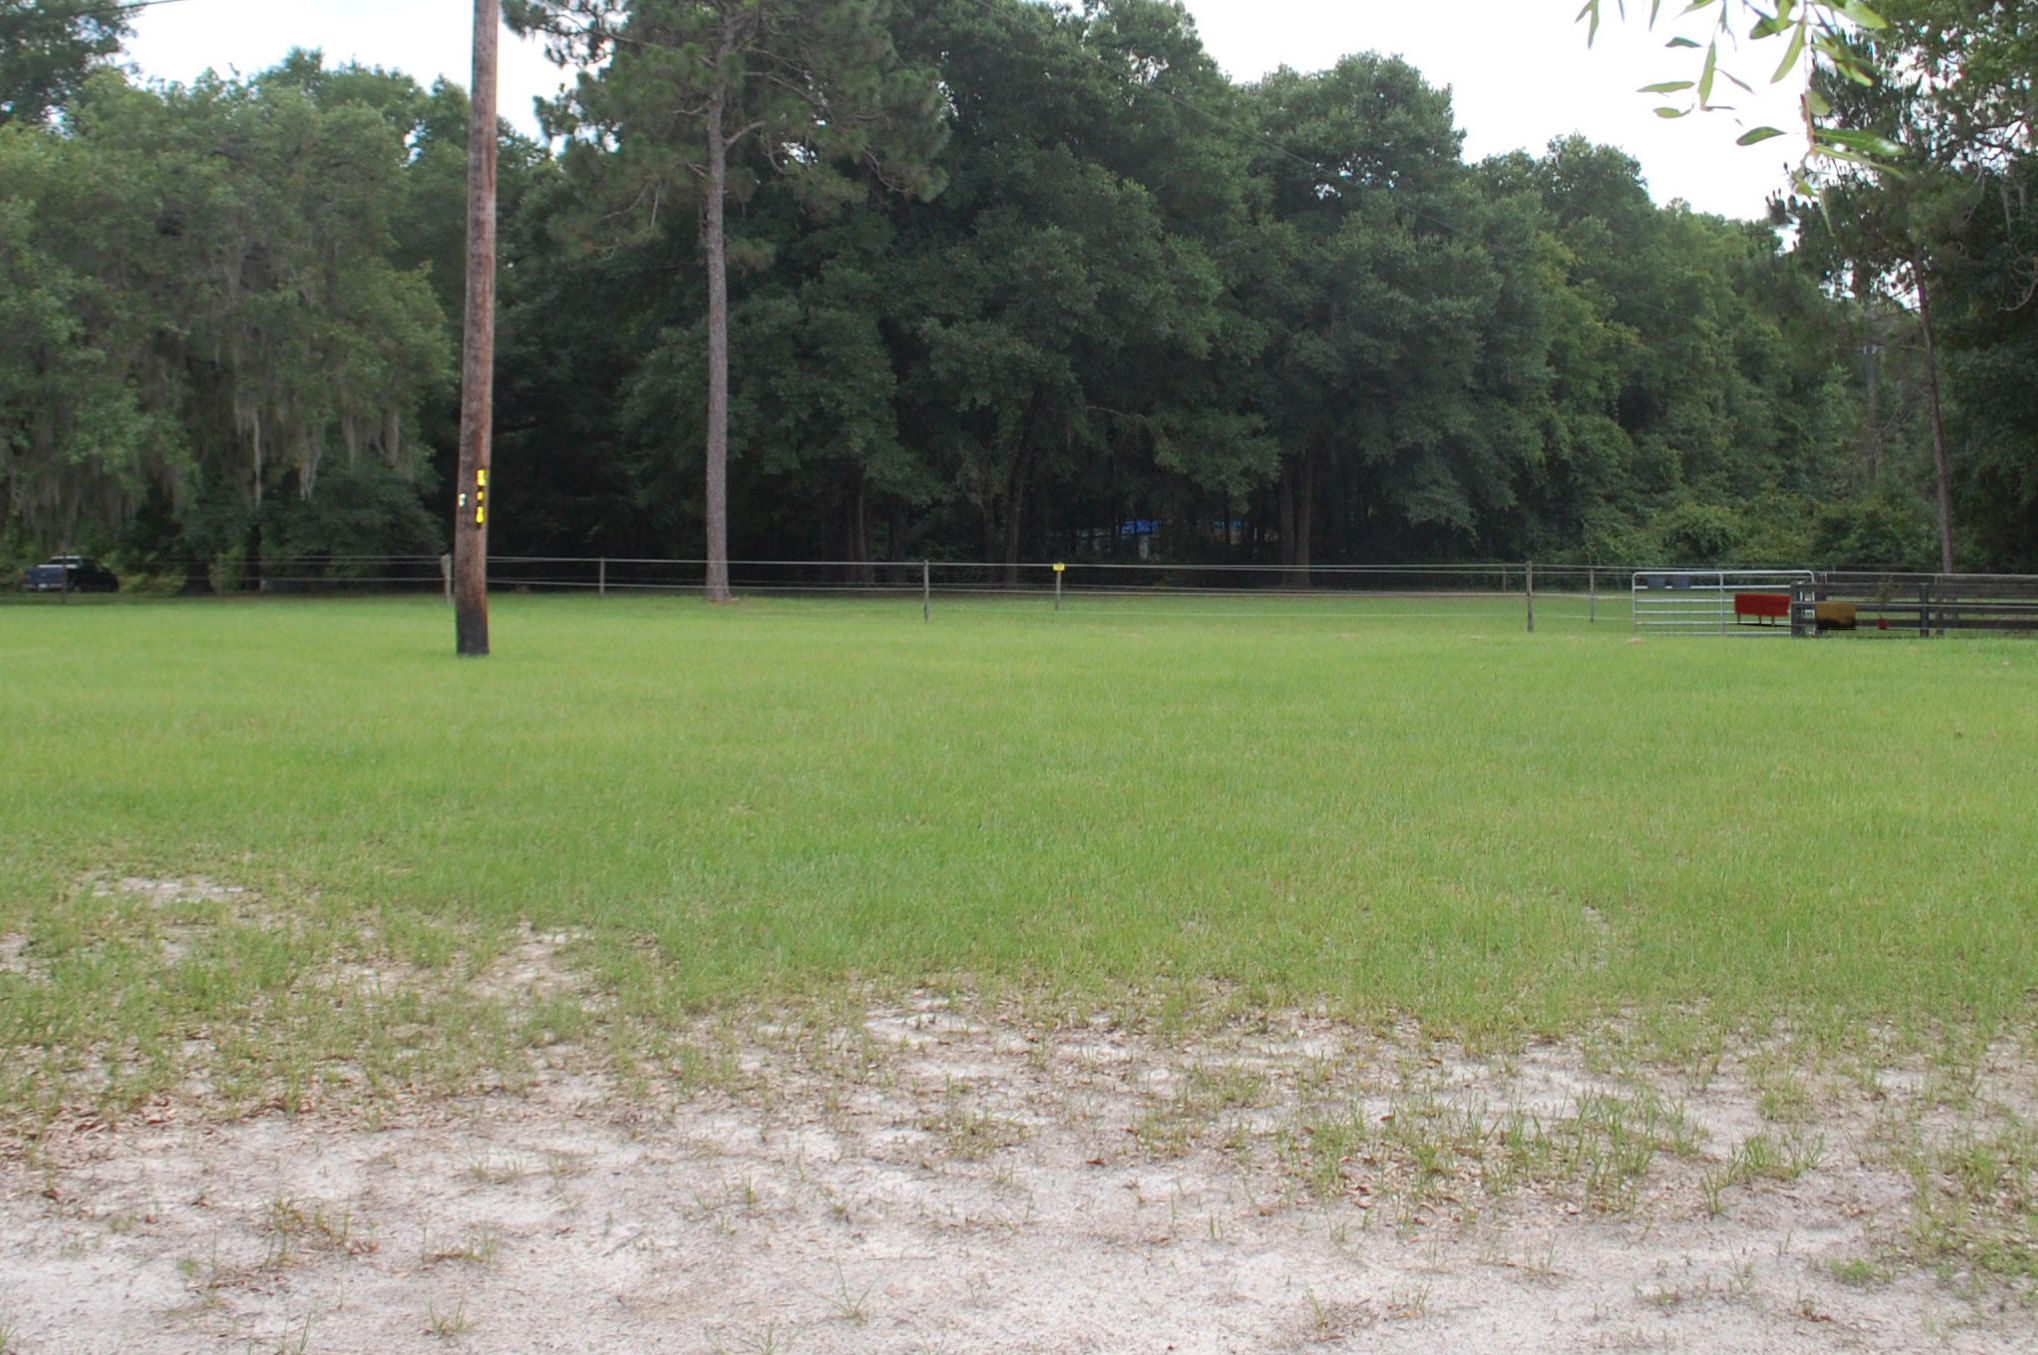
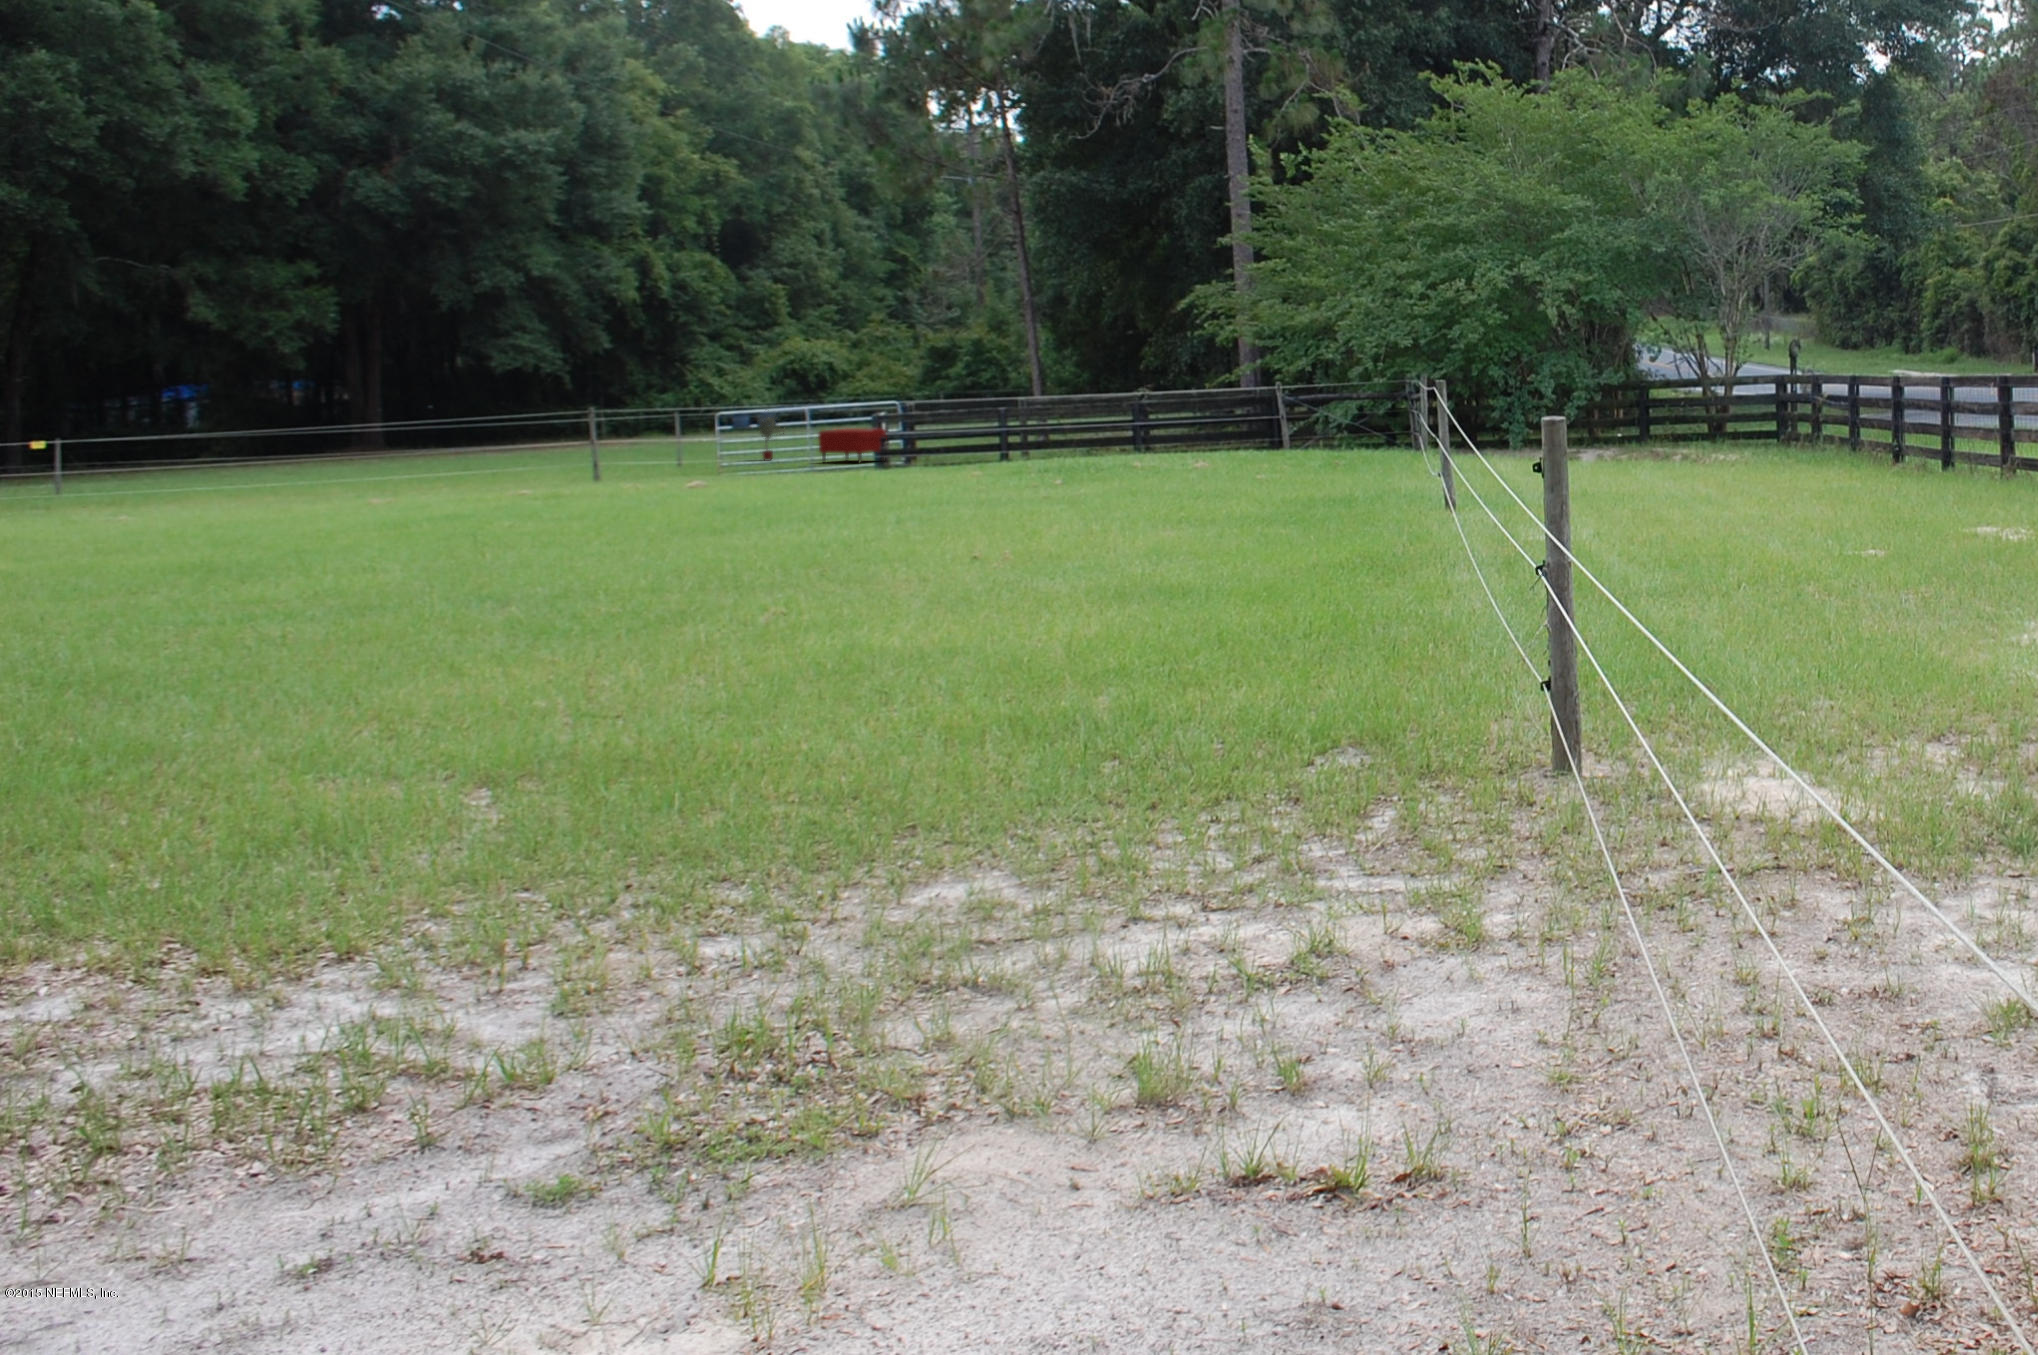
potted tree: present [1862,578,1902,629] -> present [759,416,785,461]
cardboard box: present [1816,602,1856,630] -> none [904,433,945,462]

